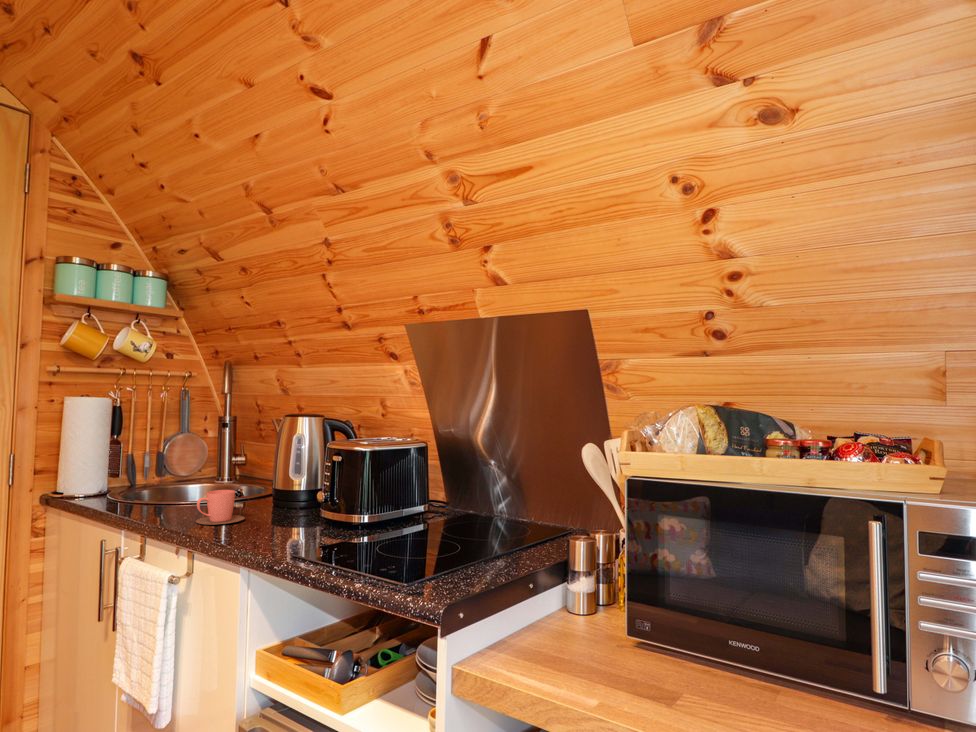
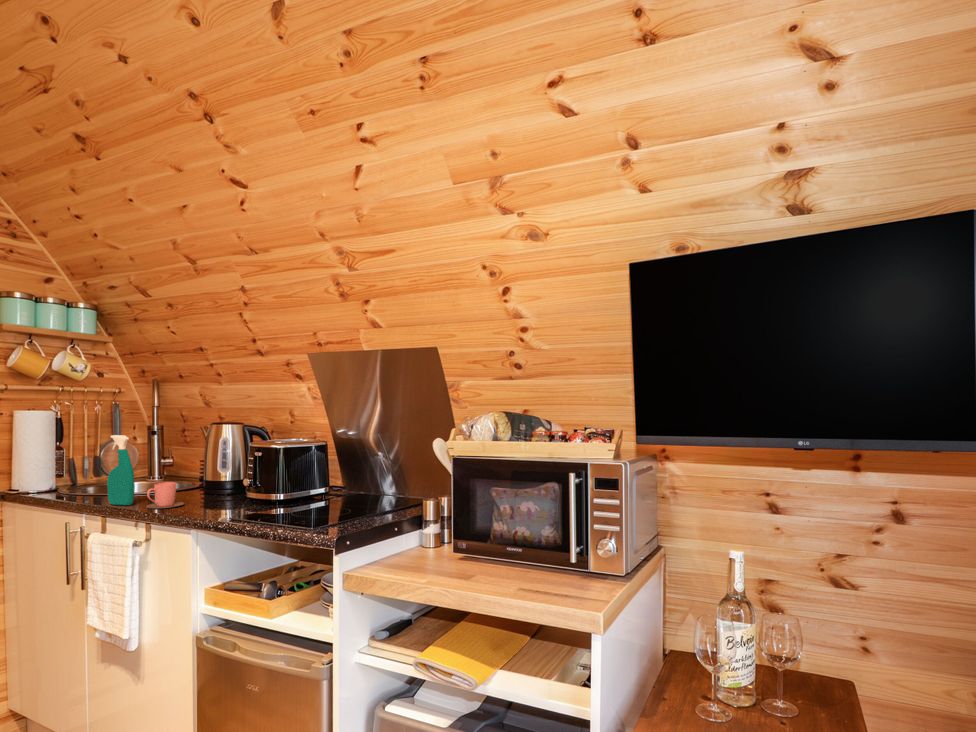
spray bottle: none [153,427,185,518] -> present [107,435,135,505]

